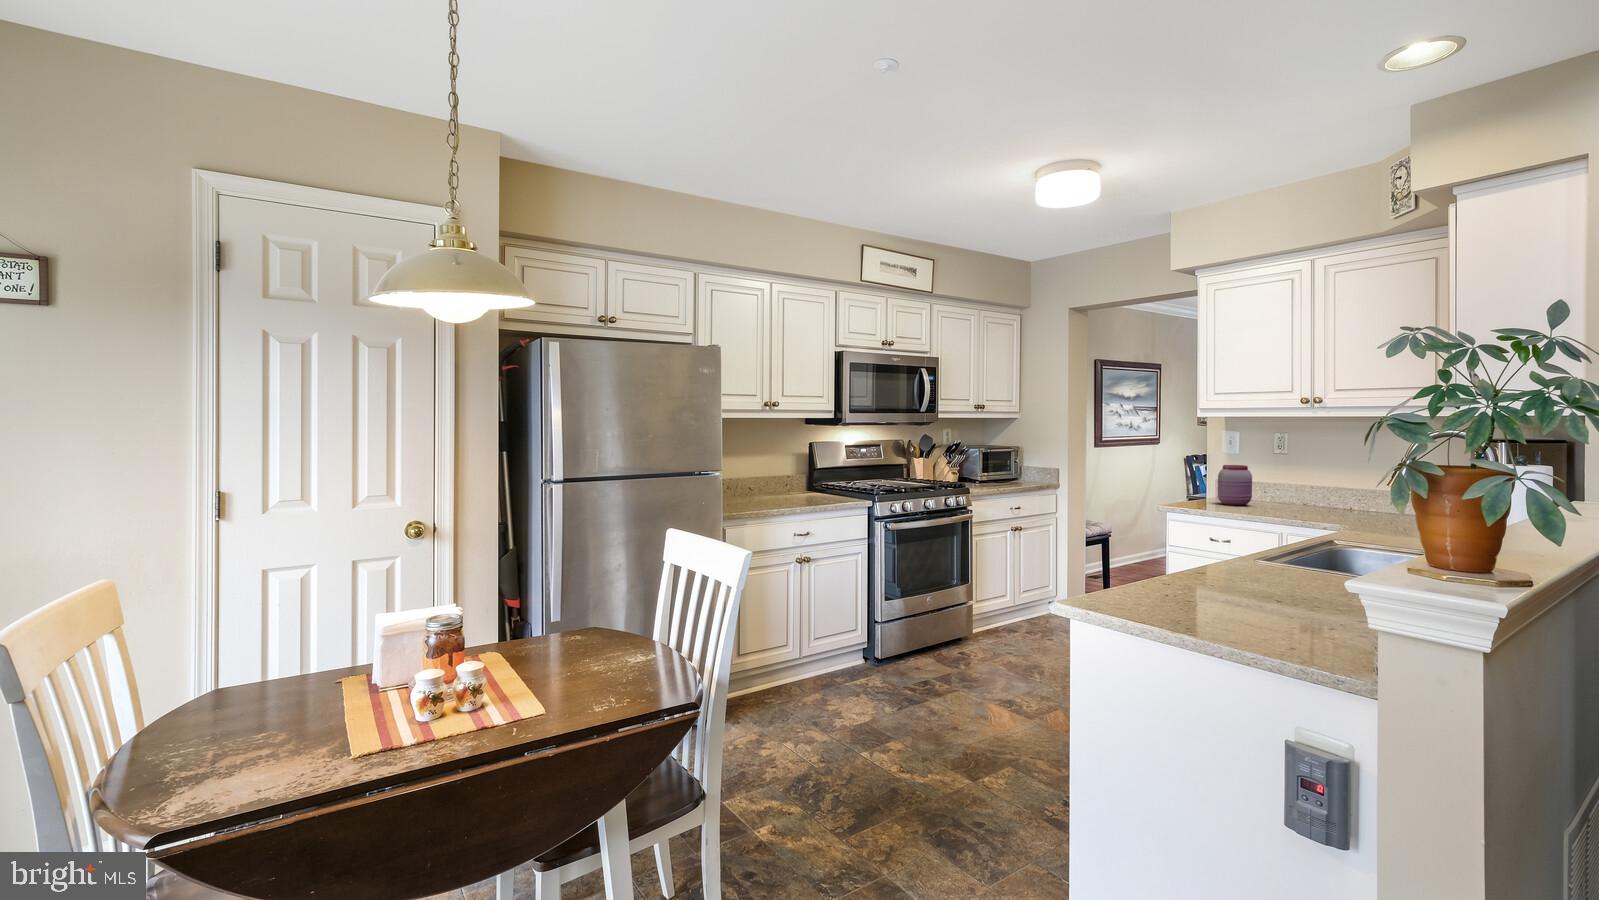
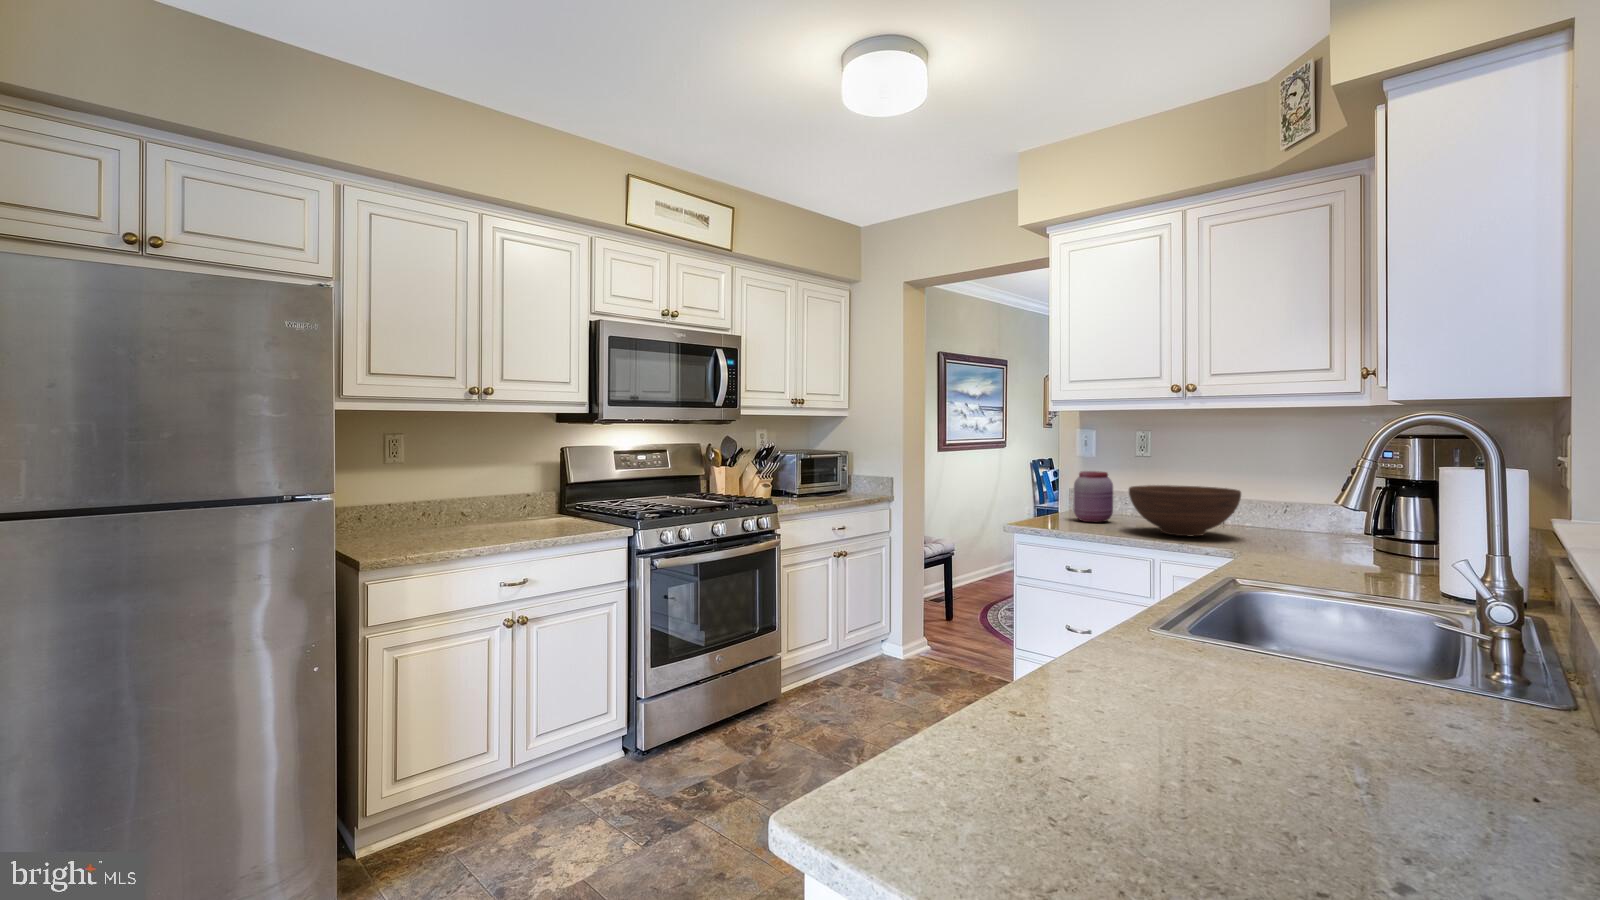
fruit bowl: none [1263,476,1358,516] -> present [1129,485,1241,536]

